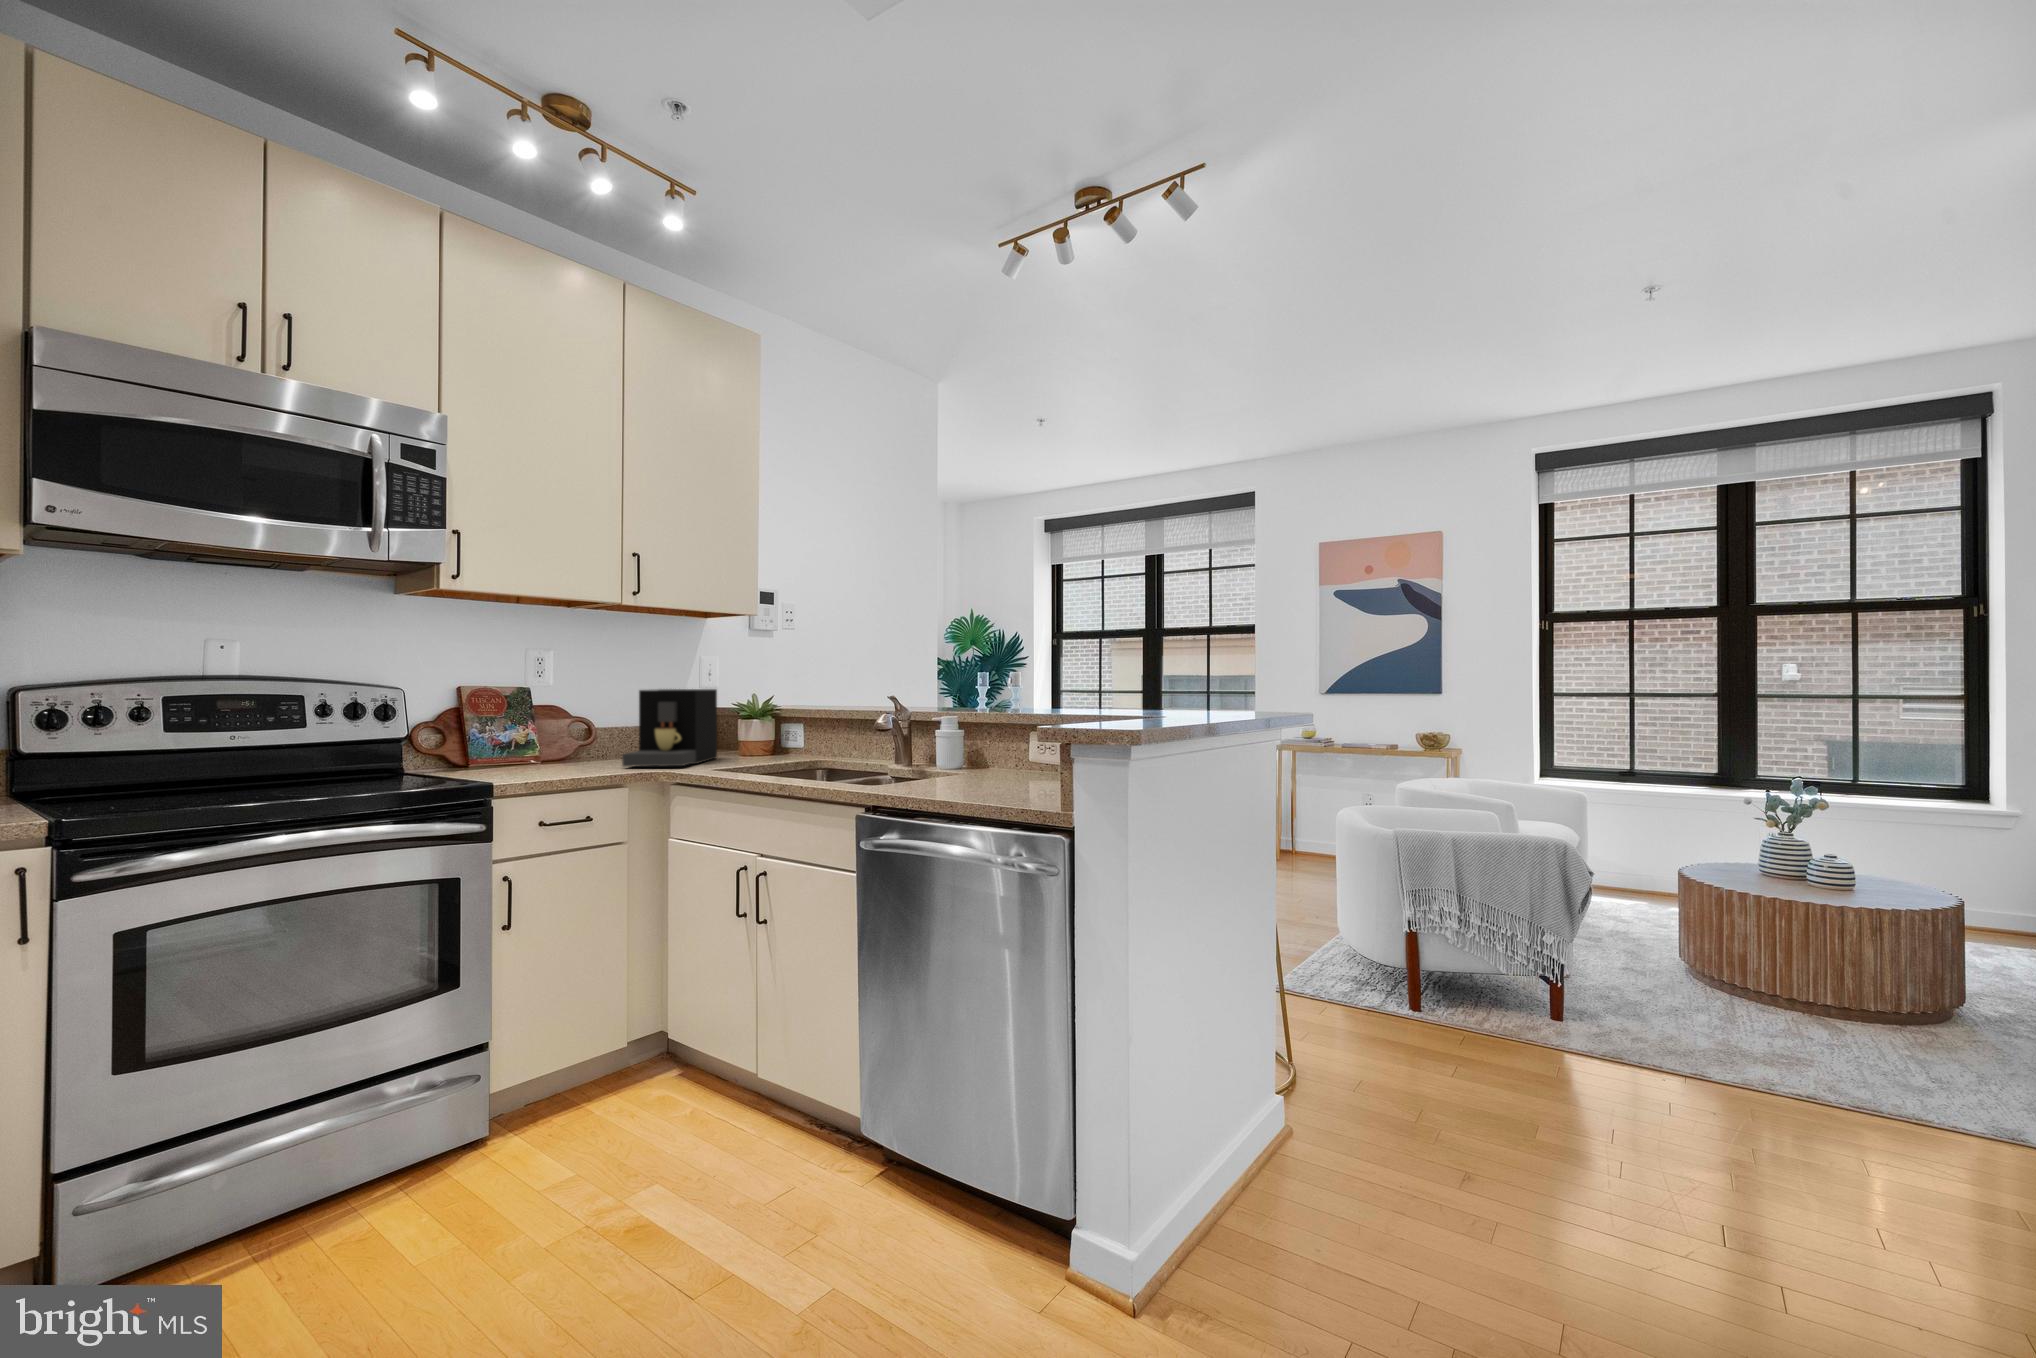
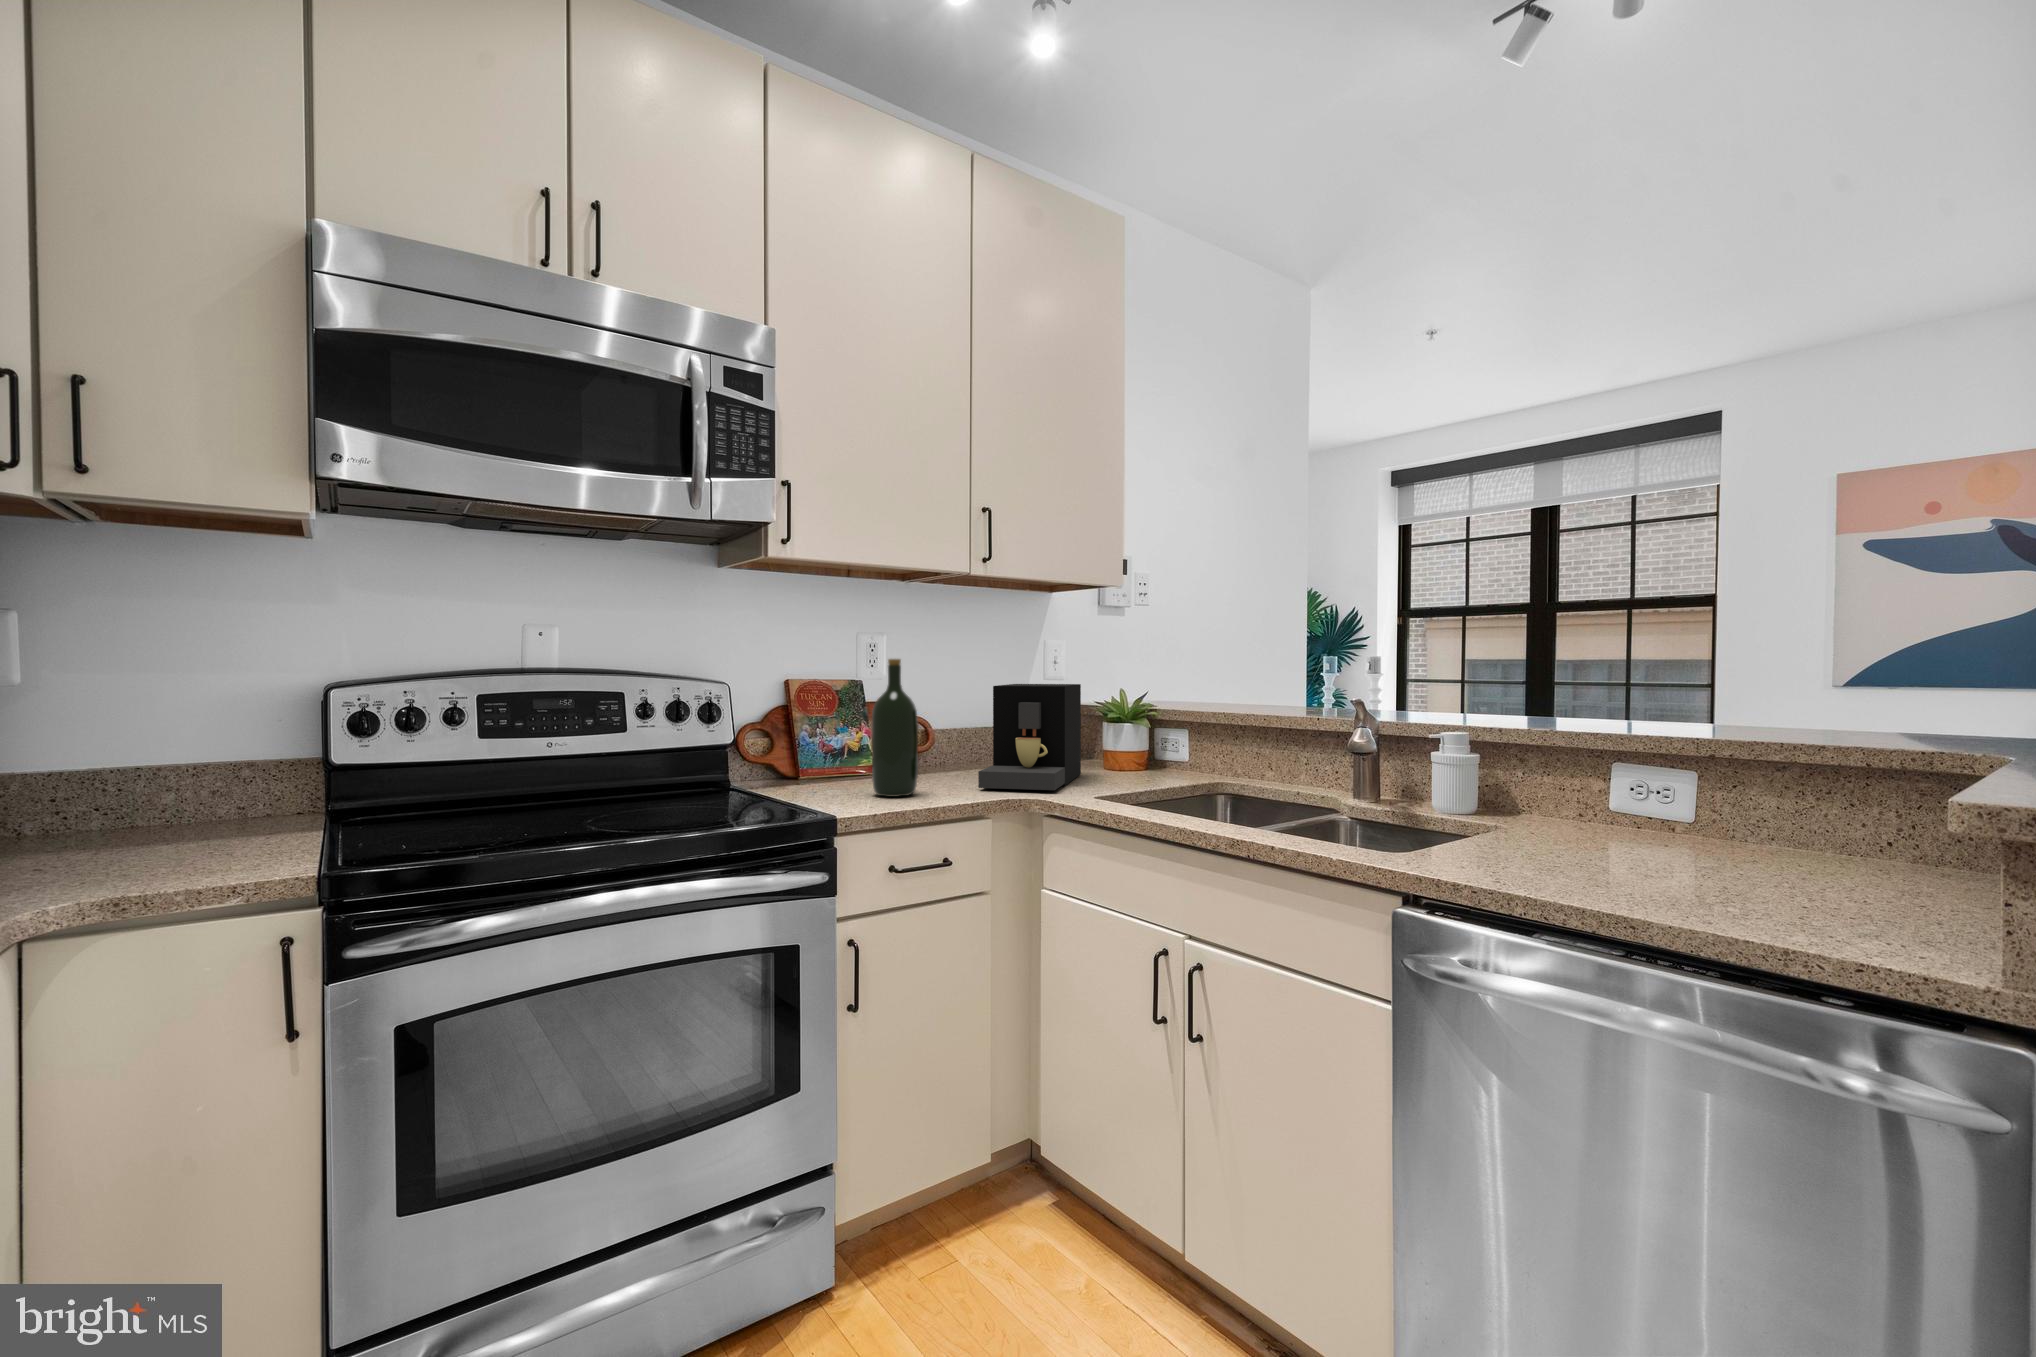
wine bottle: none [530,668,570,773] -> present [872,659,918,797]

